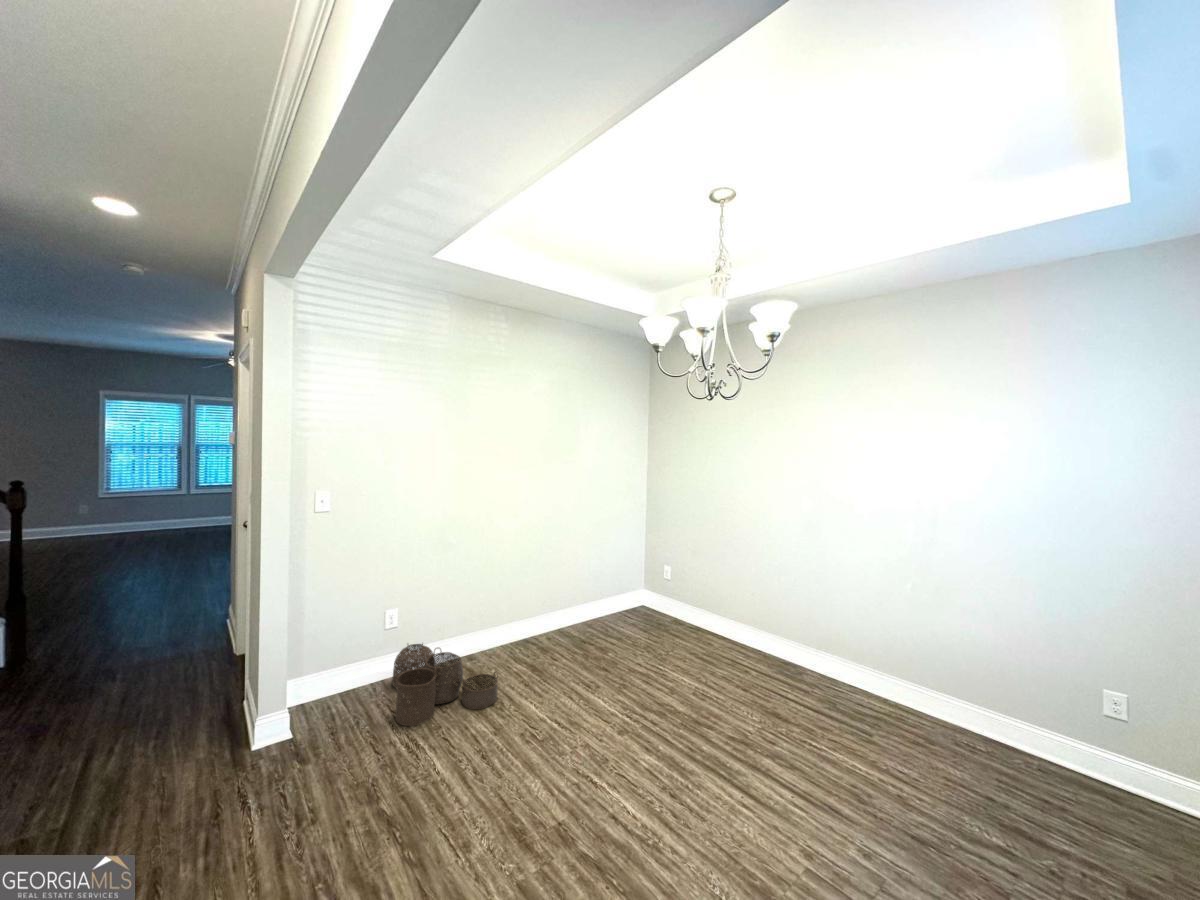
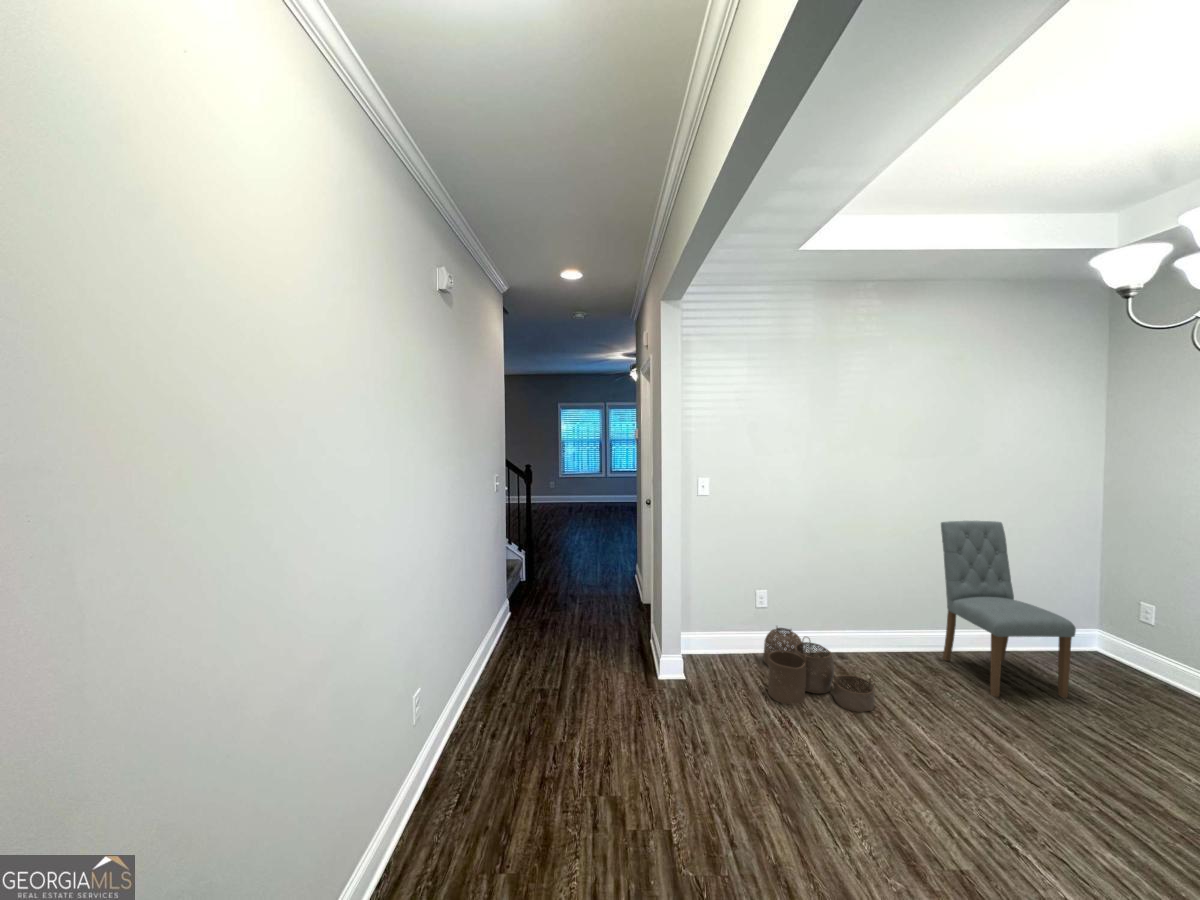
dining chair: none [549,518,629,659] -> present [941,521,1076,698]

